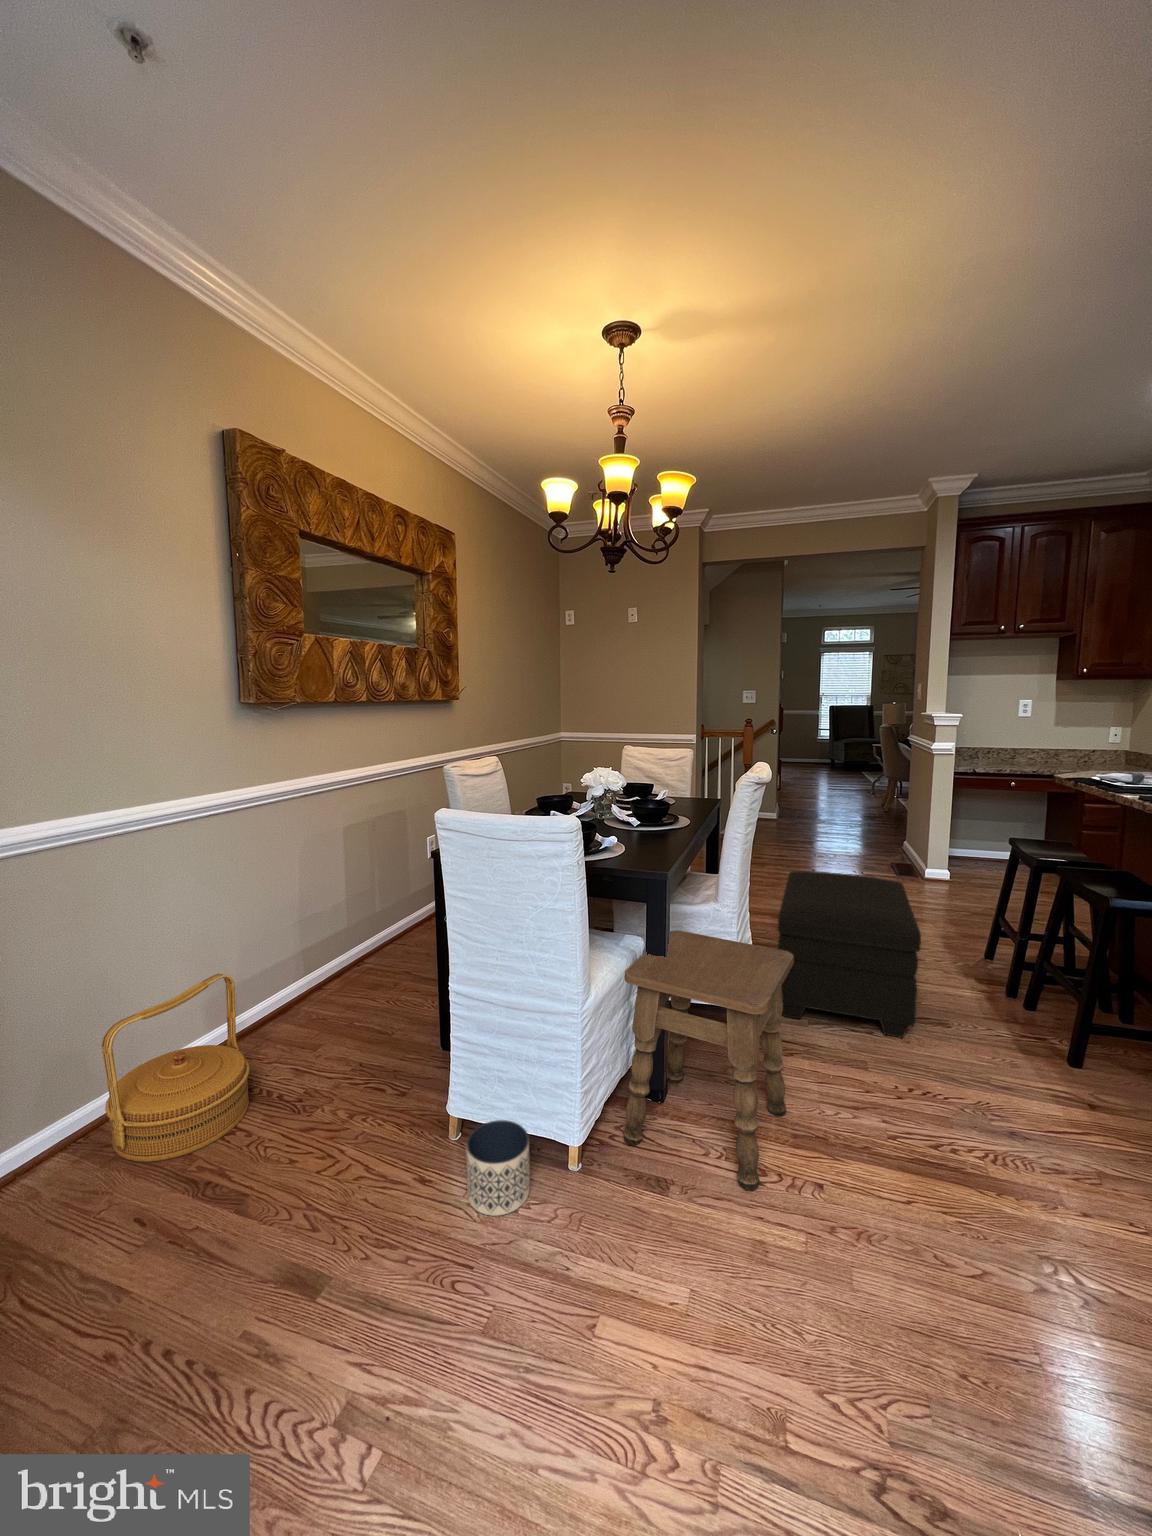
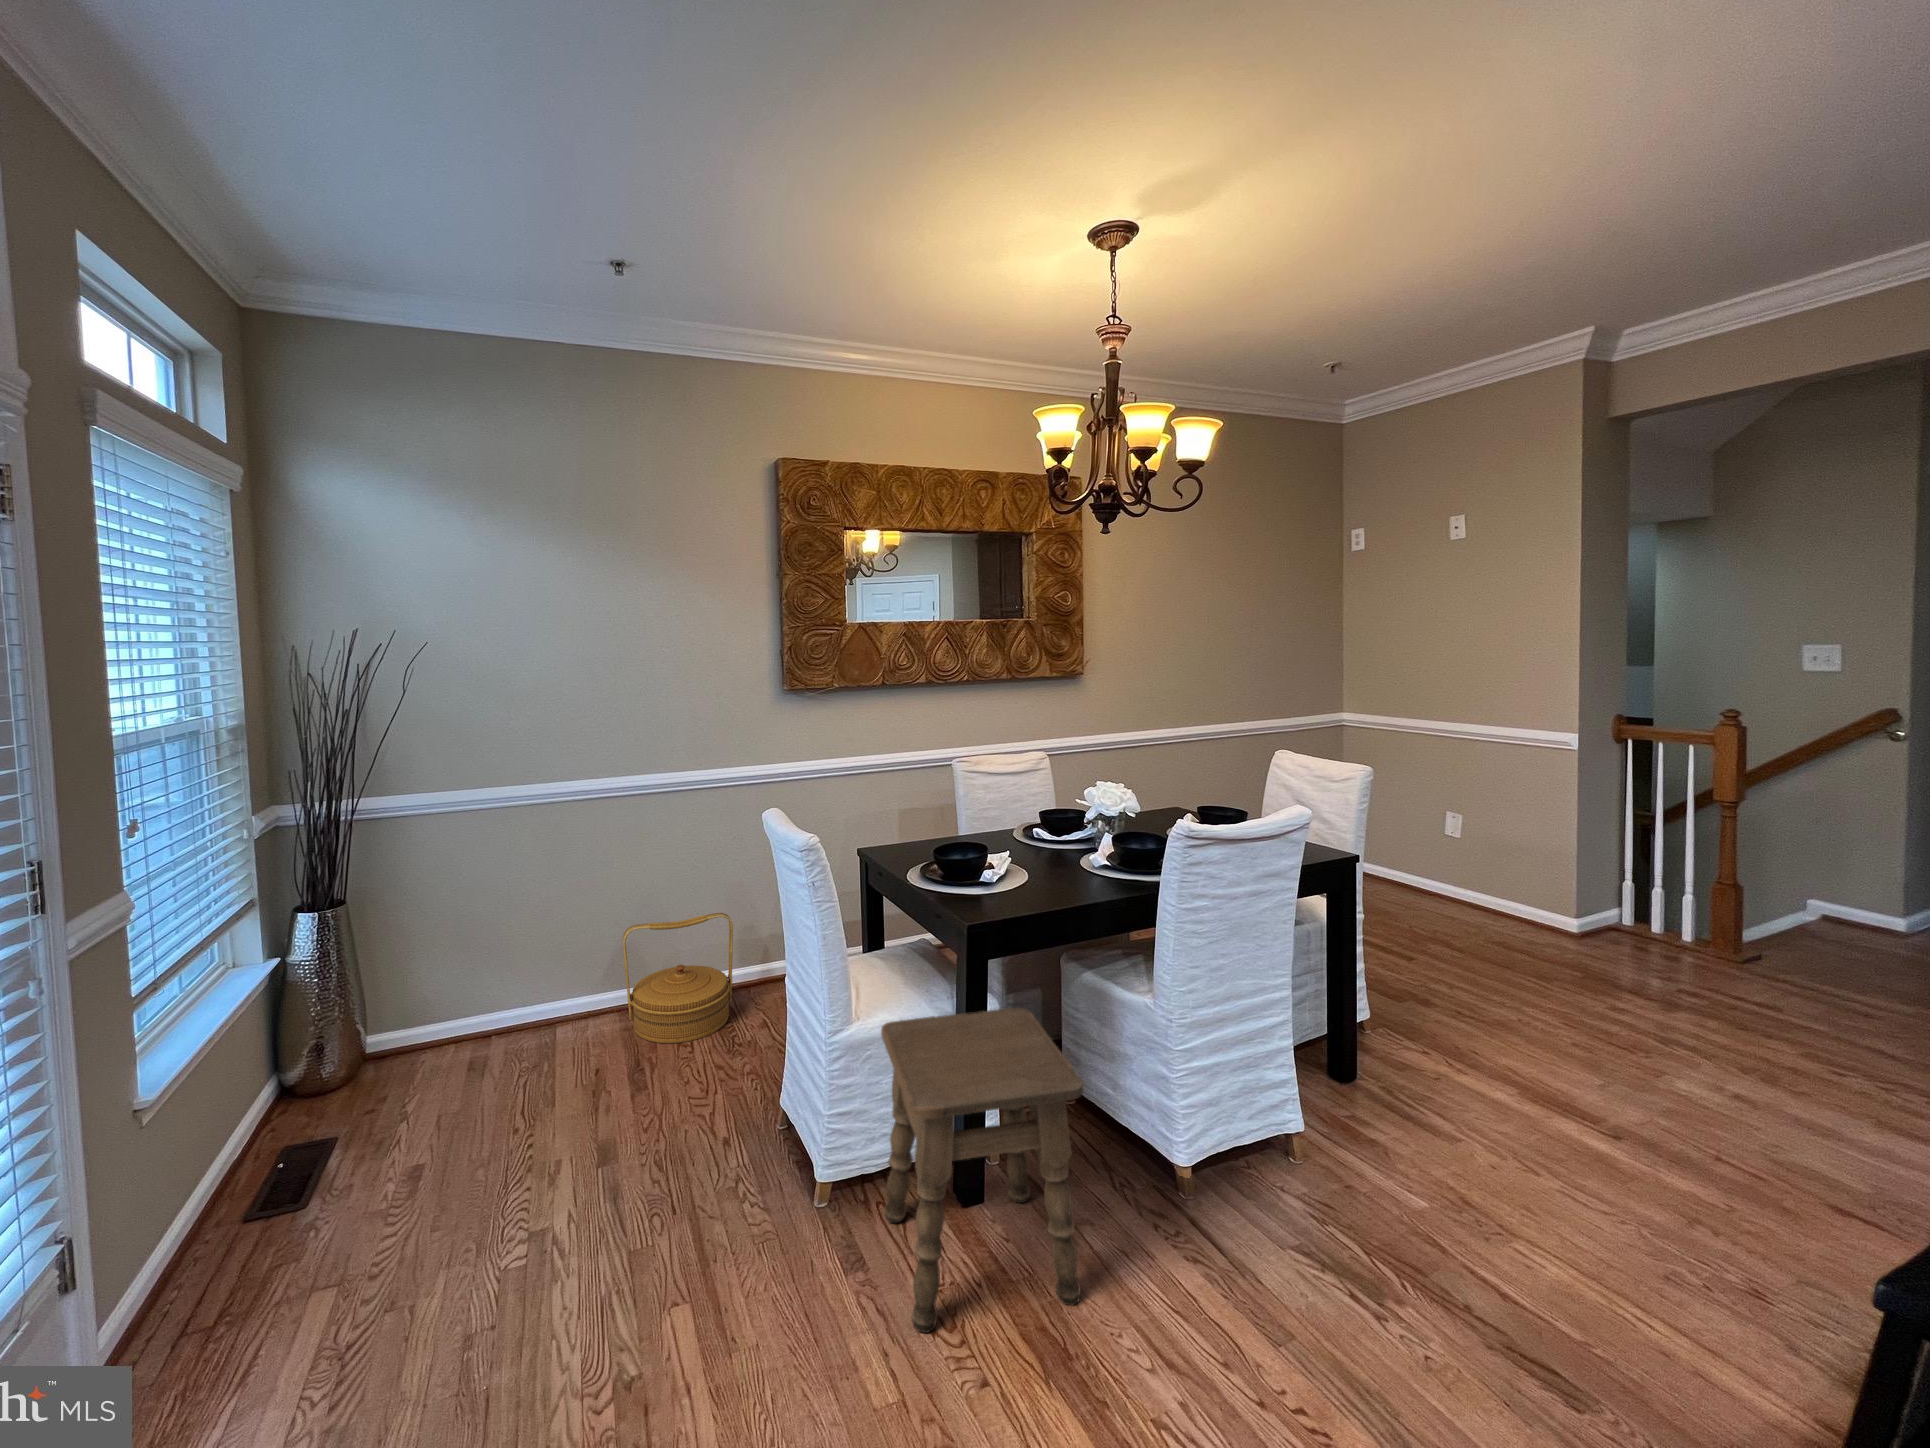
ottoman: present [778,871,921,1038] -> none [1257,1013,1666,1359]
planter: present [466,1120,530,1216] -> none [724,1114,785,1200]

